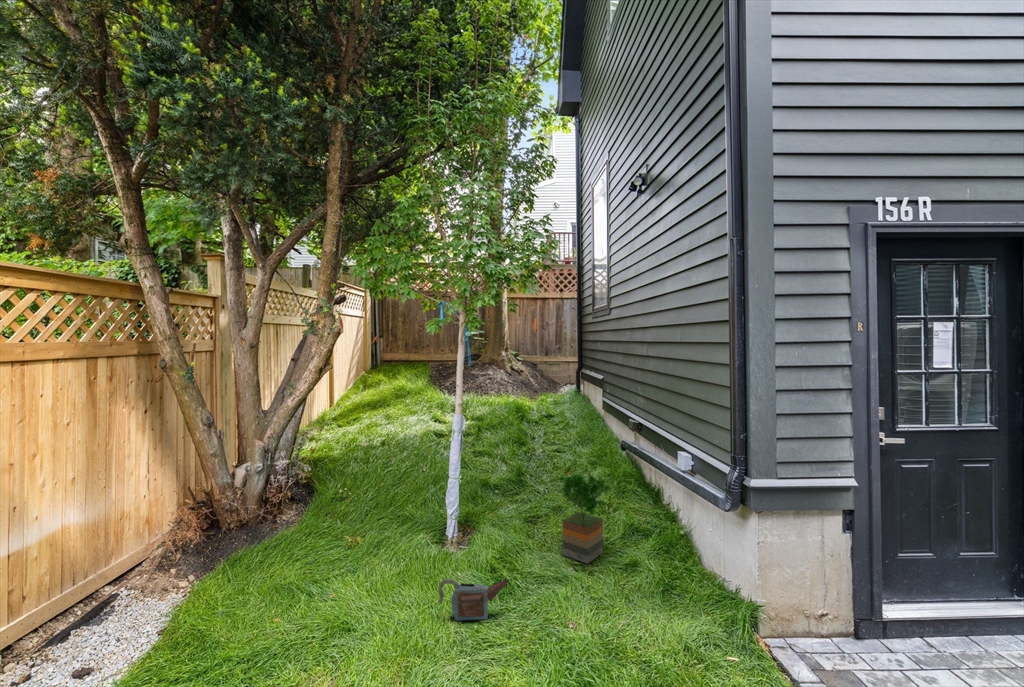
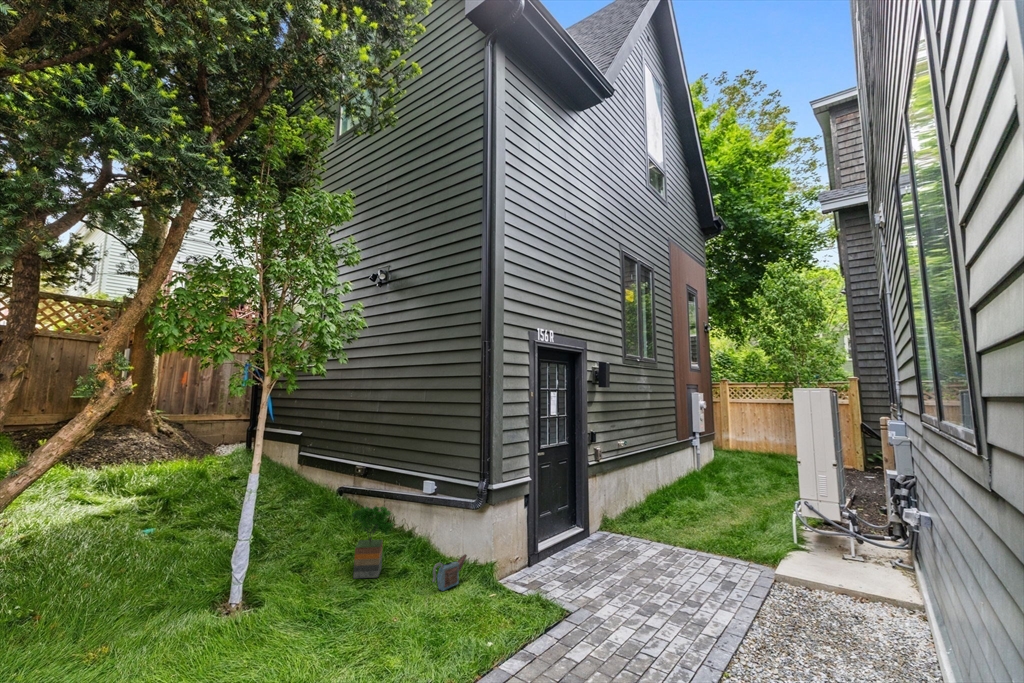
watering can: present [438,579,508,620] -> present [432,554,467,591]

